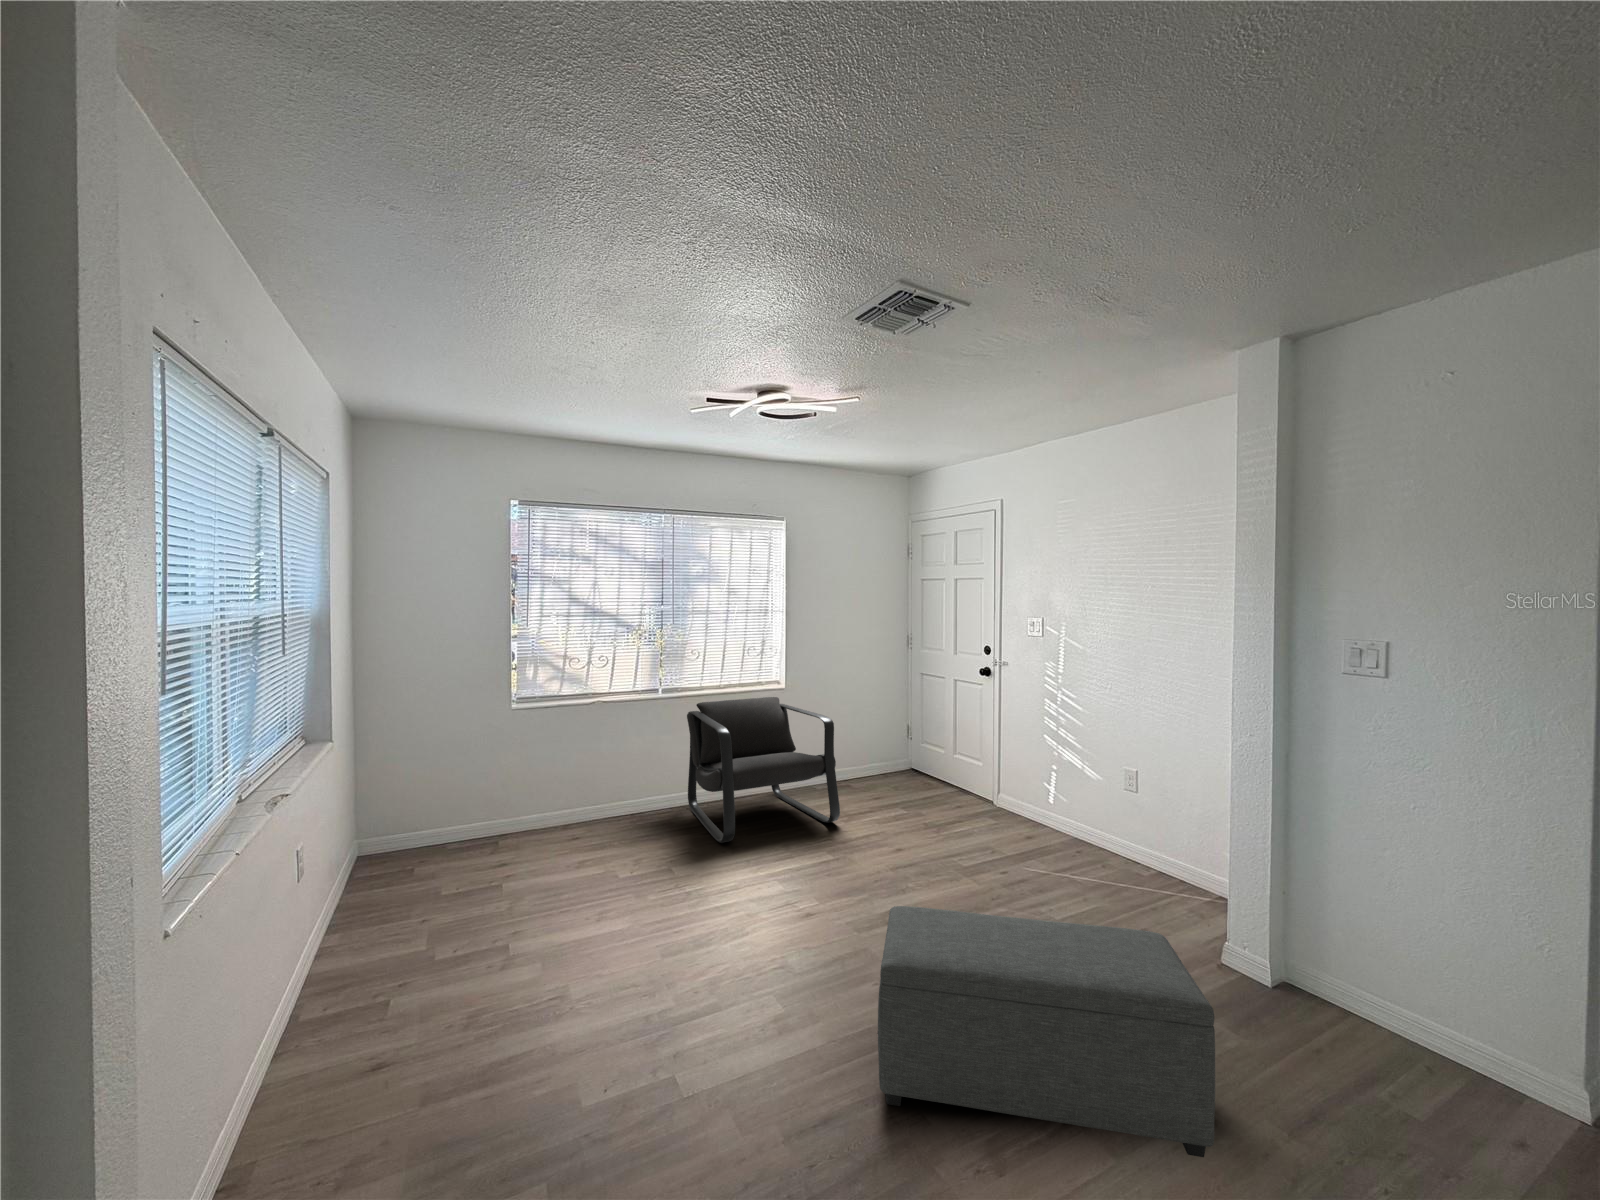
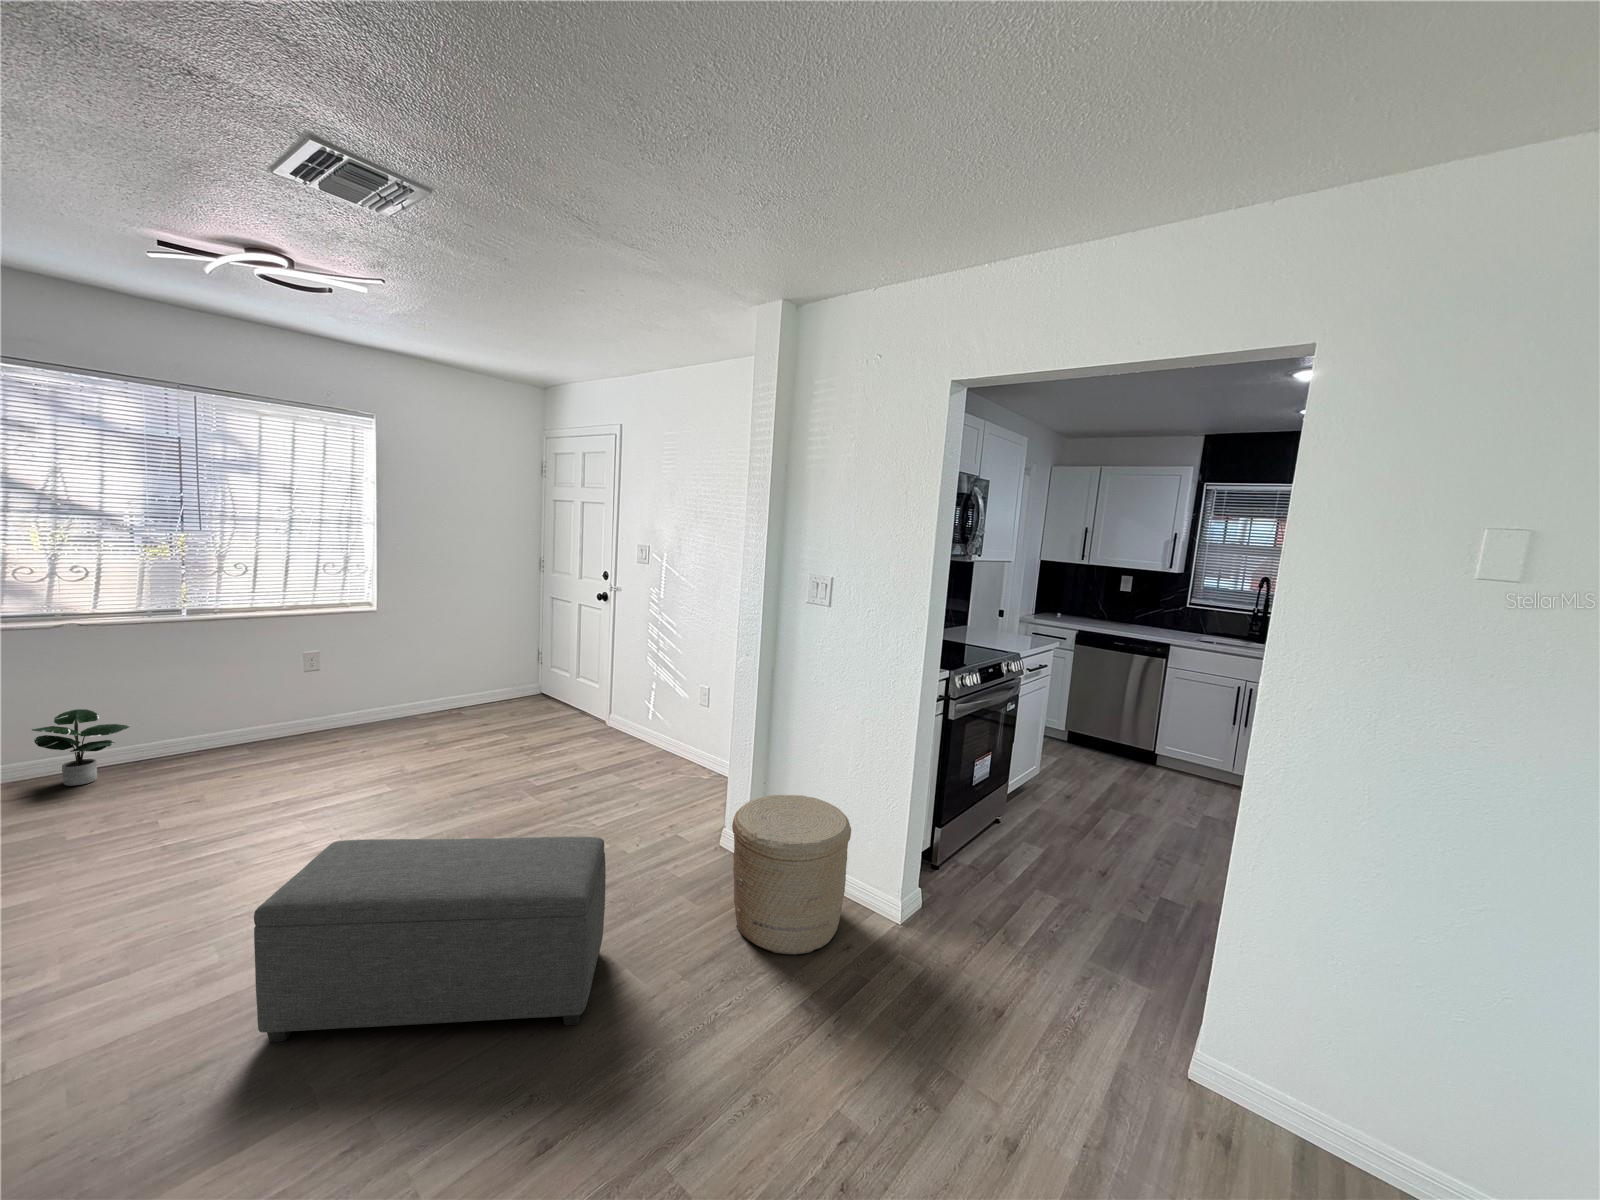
armchair: present [687,697,840,843] -> none [223,620,419,787]
potted plant: none [579,769,635,831] -> present [32,709,130,786]
woven basket: none [1299,904,1497,1123] -> present [732,795,851,954]

